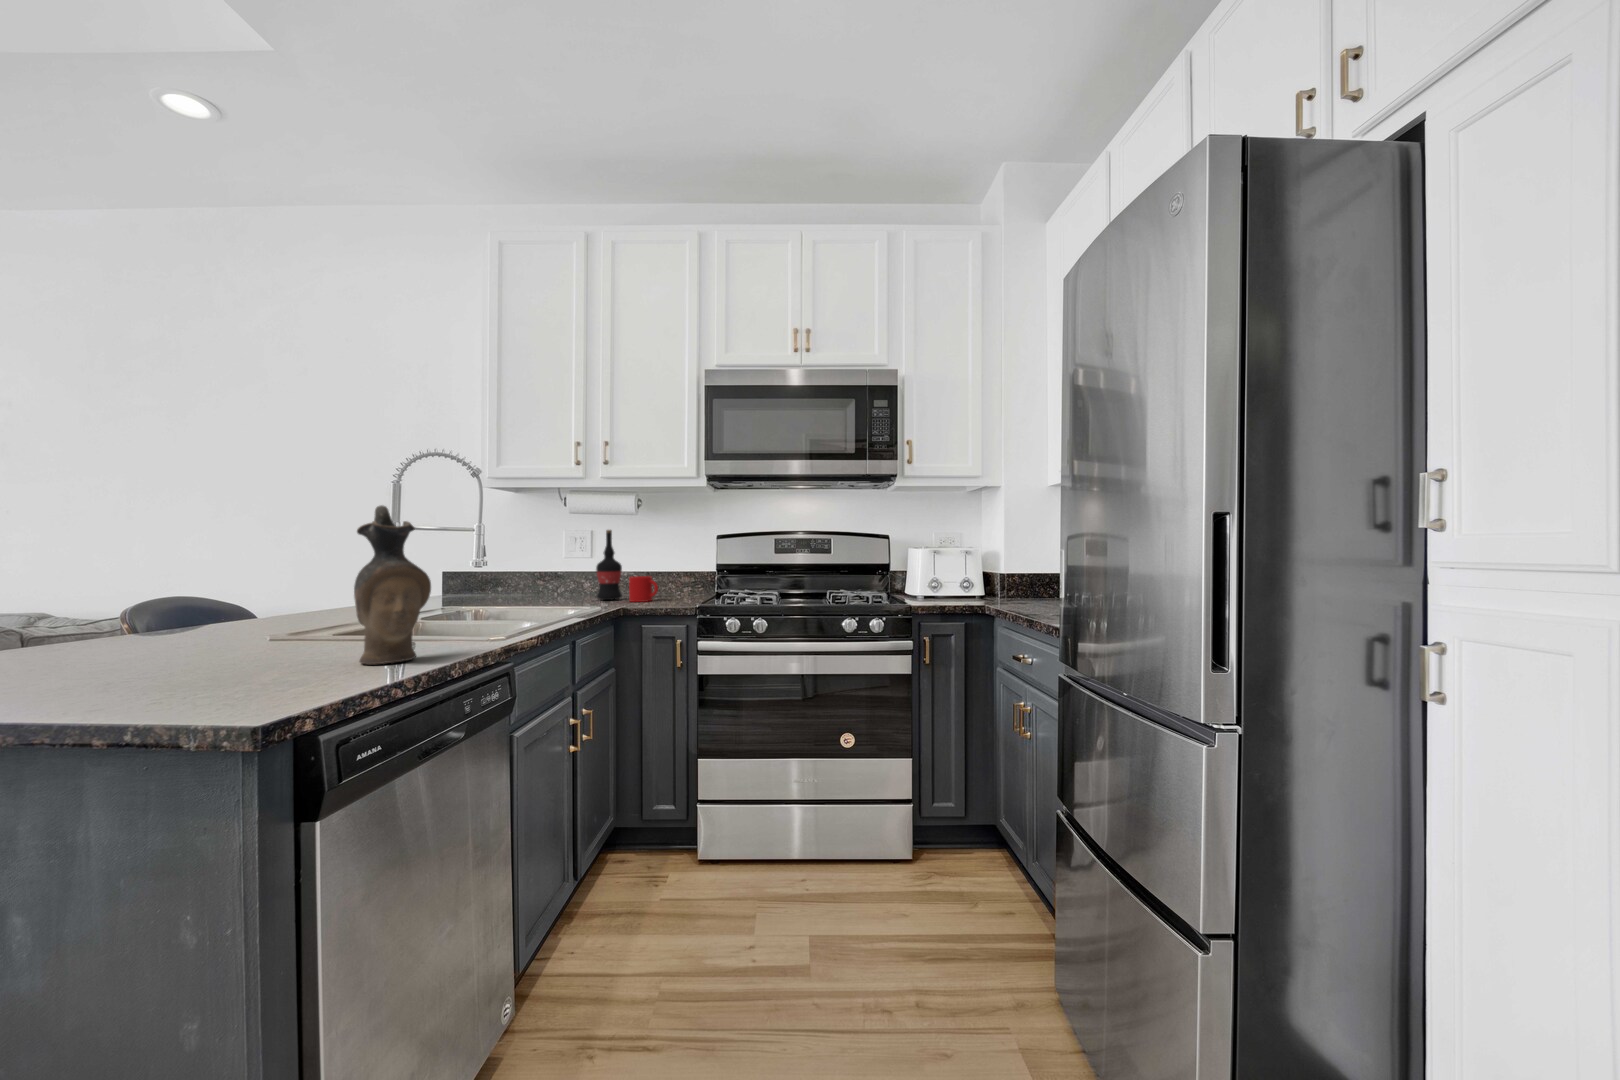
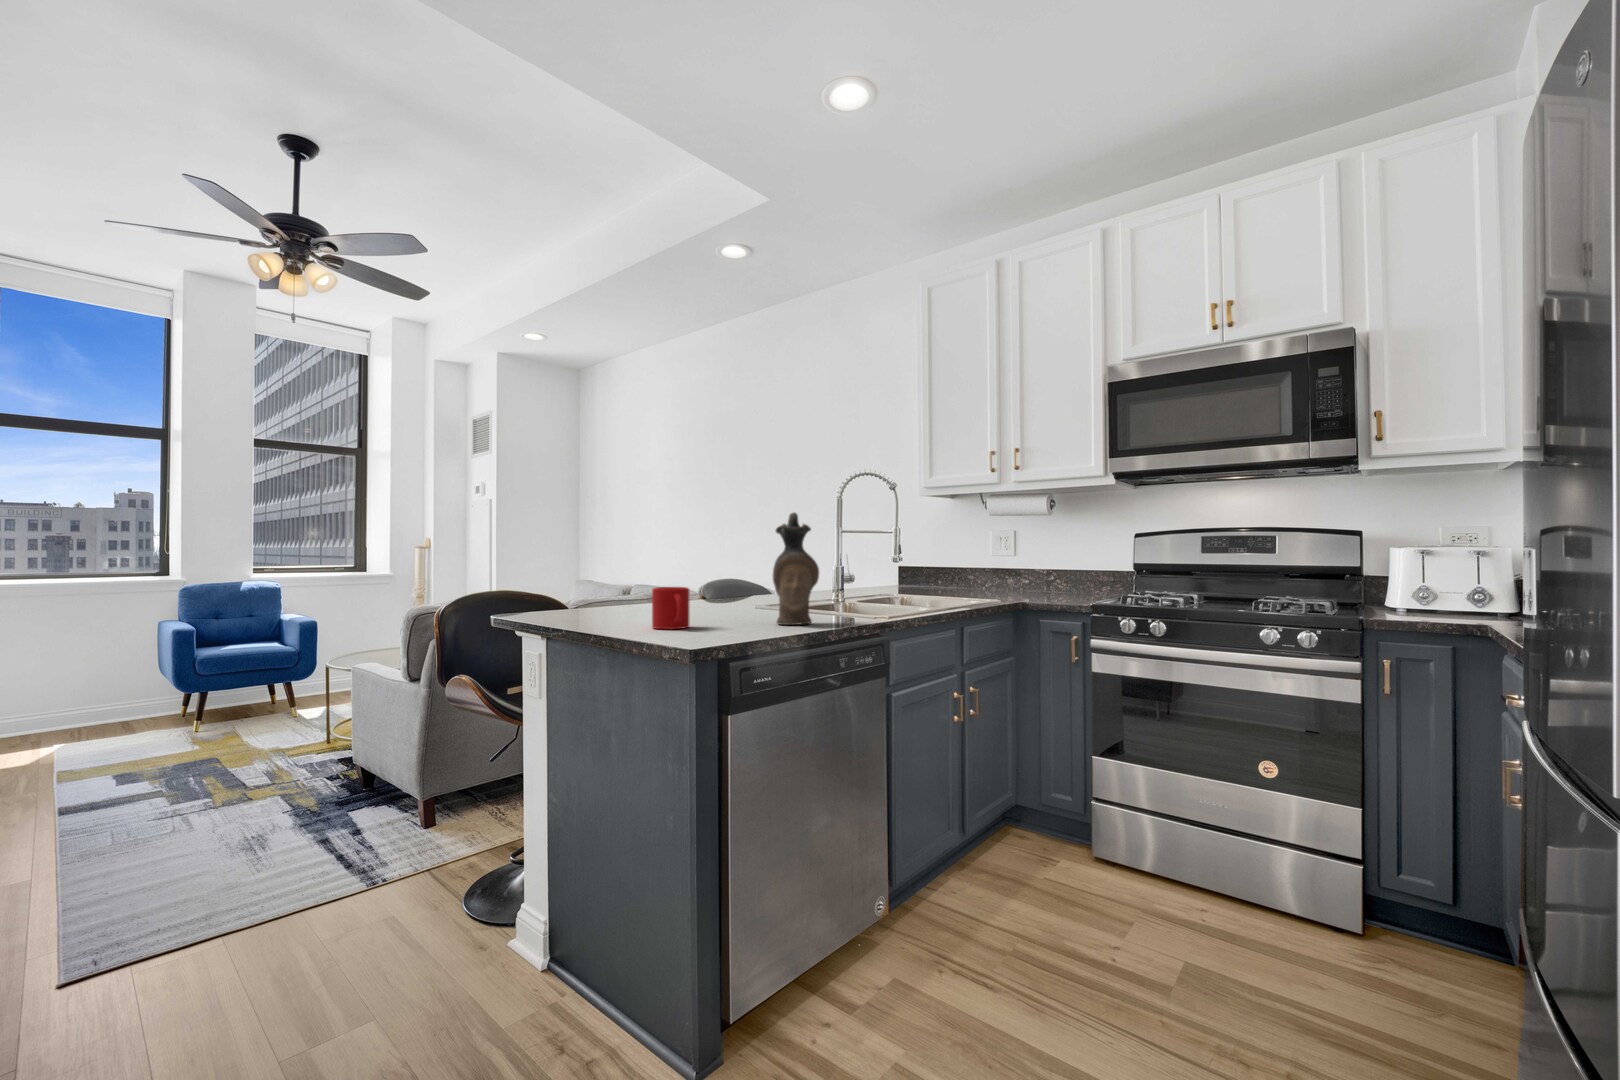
wine bottle: present [596,530,622,600] -> none [1015,528,1040,595]
mug: present [629,576,658,602] -> present [652,587,689,629]

